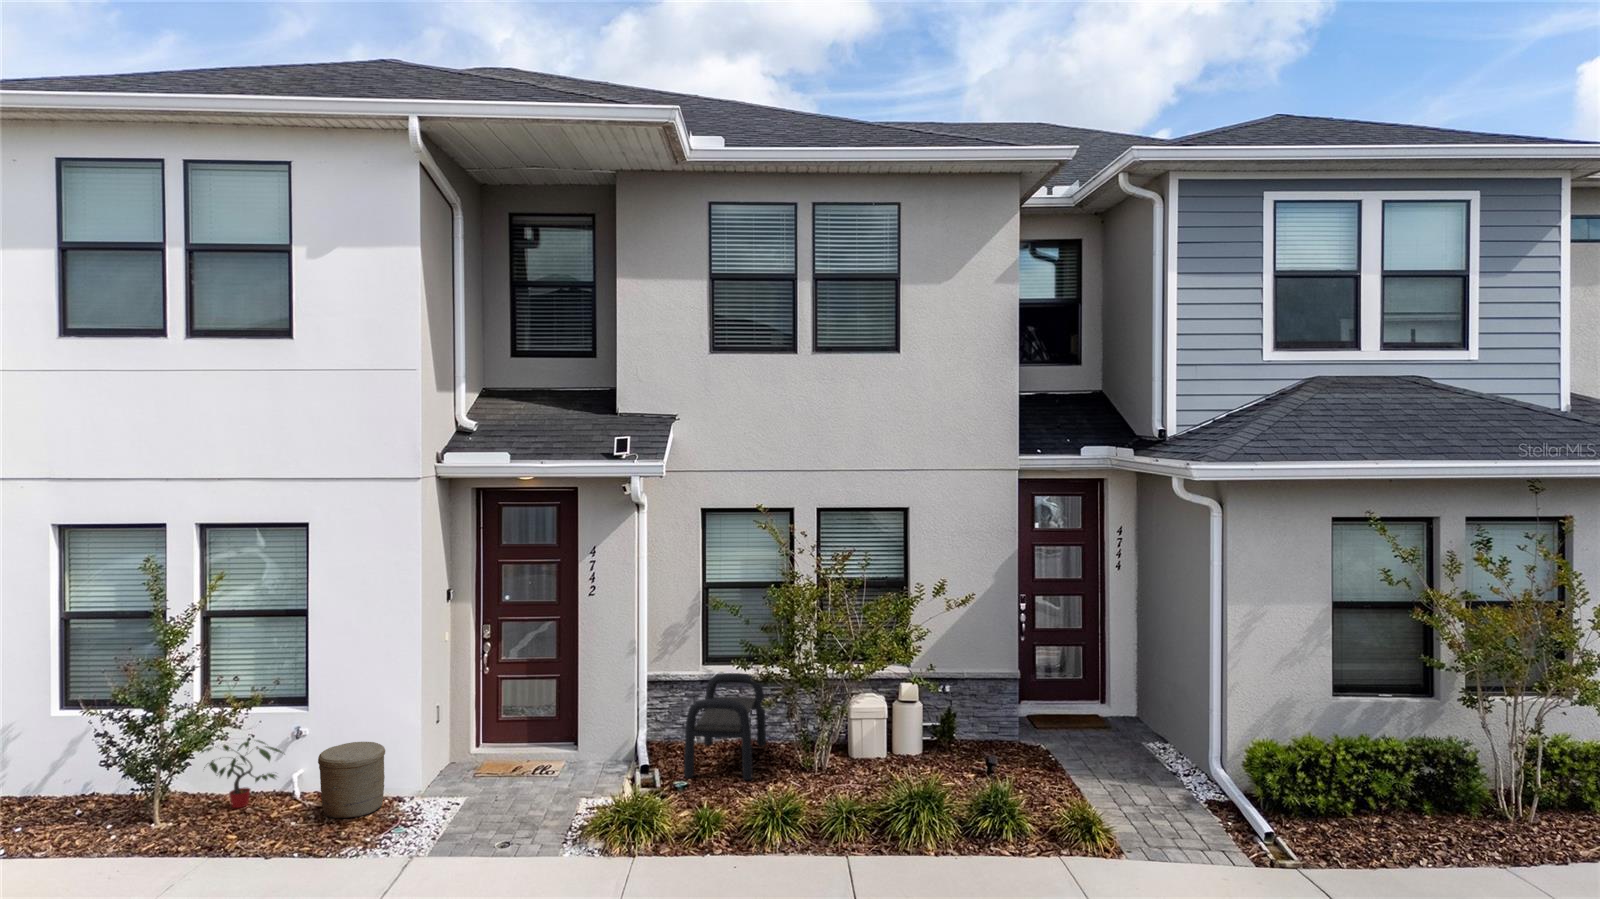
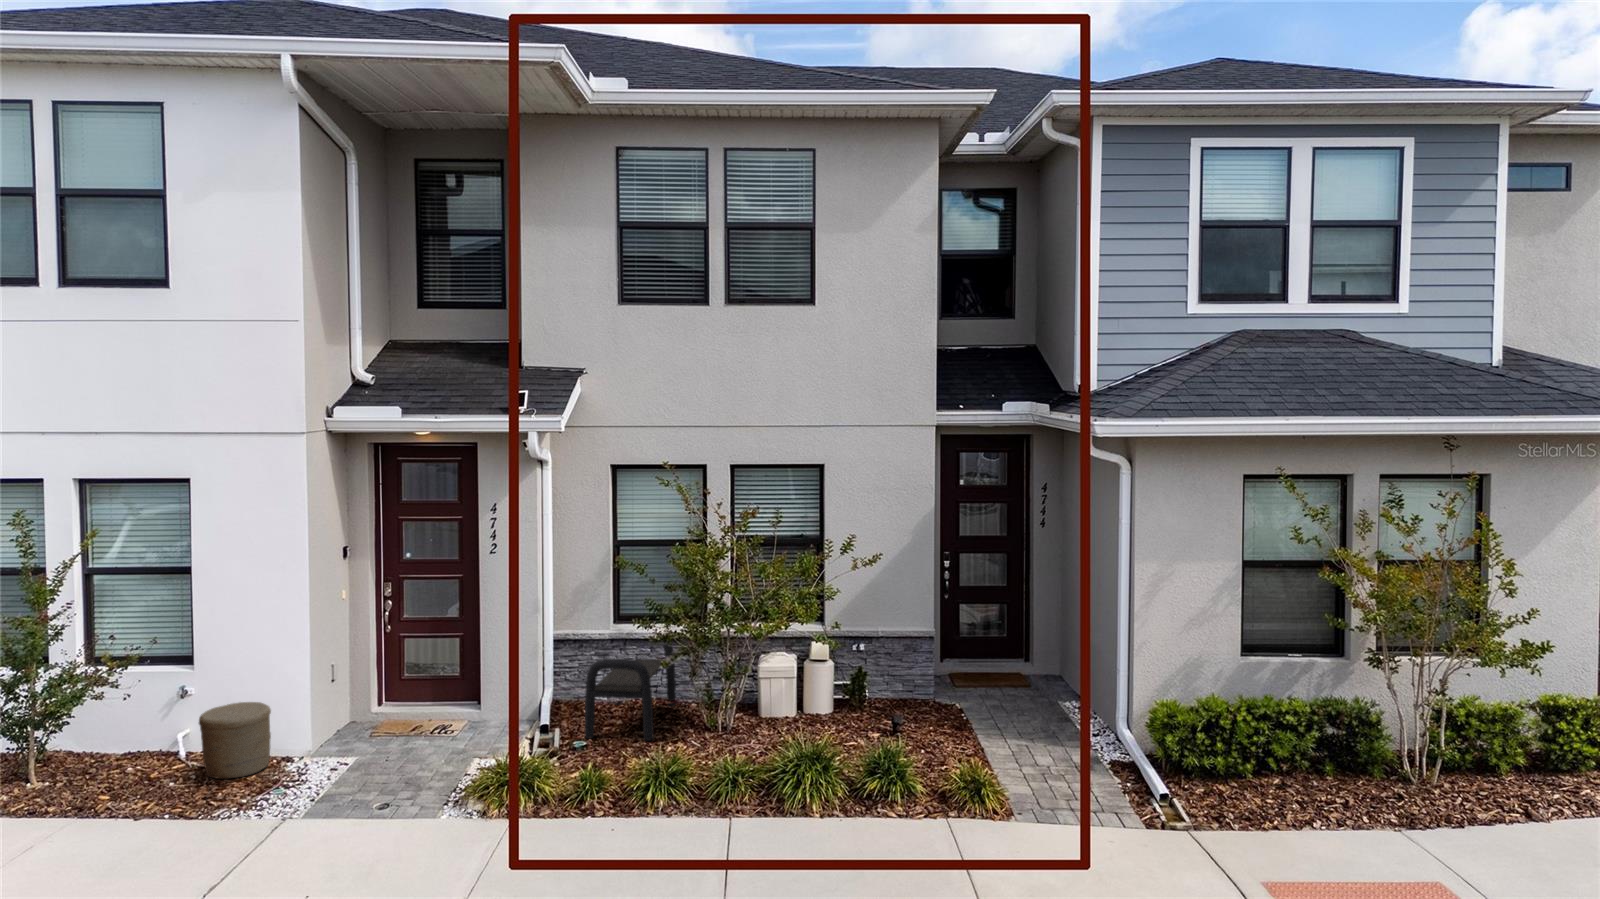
potted plant: present [202,739,282,808] -> none [74,699,171,769]

